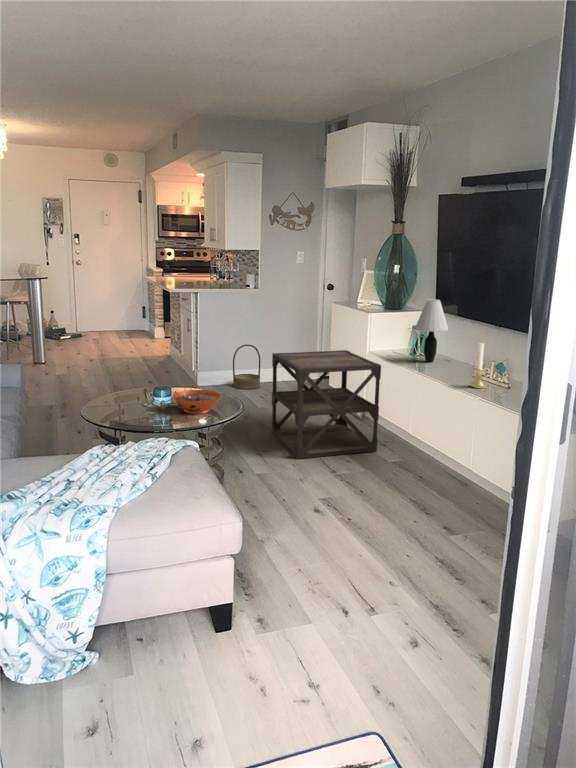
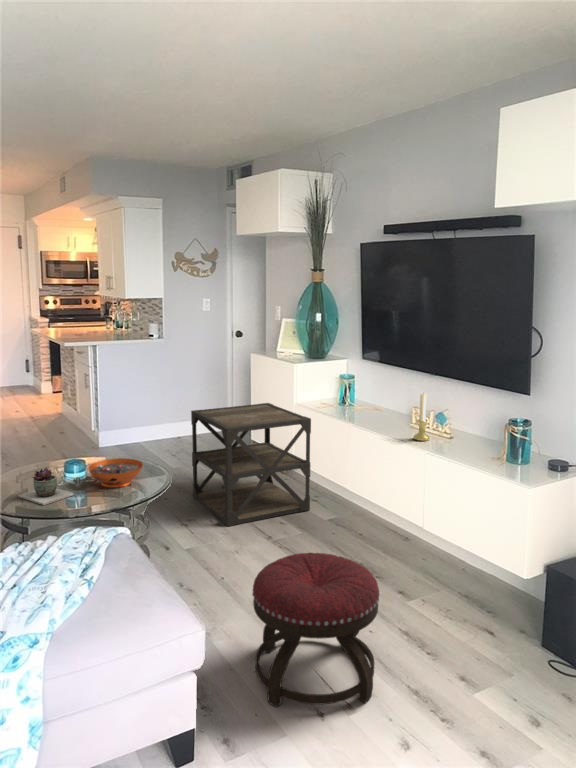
table lamp: present [415,299,448,362] -> none [344,348,378,413]
basket: present [233,344,261,389] -> none [138,399,169,447]
succulent plant: none [114,392,159,423] -> present [18,468,74,505]
ottoman: none [292,475,404,604] -> present [253,553,380,707]

